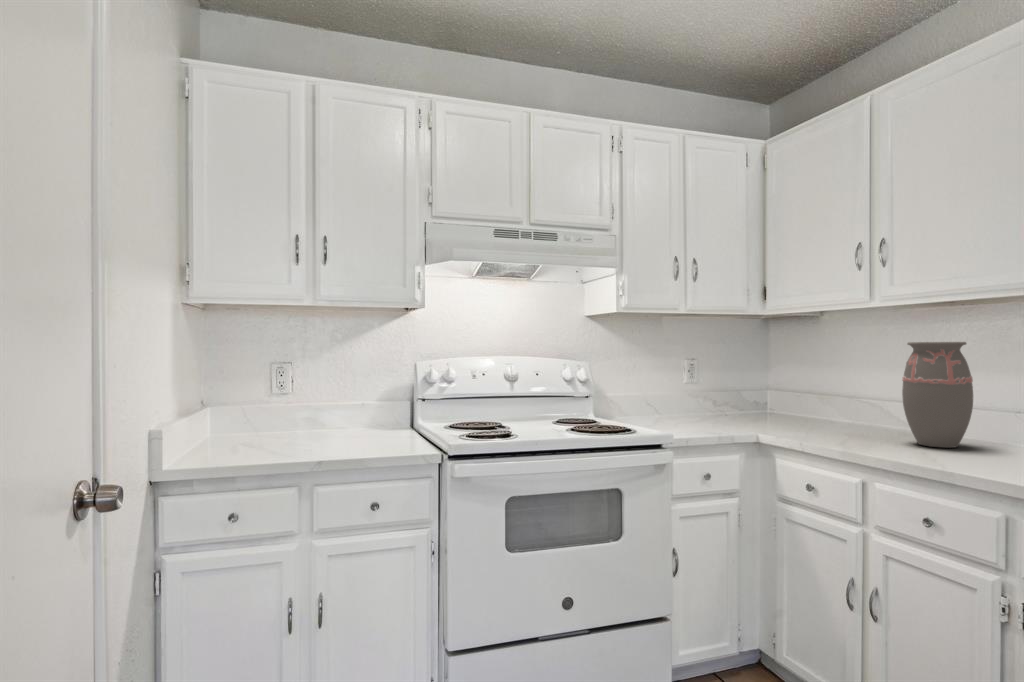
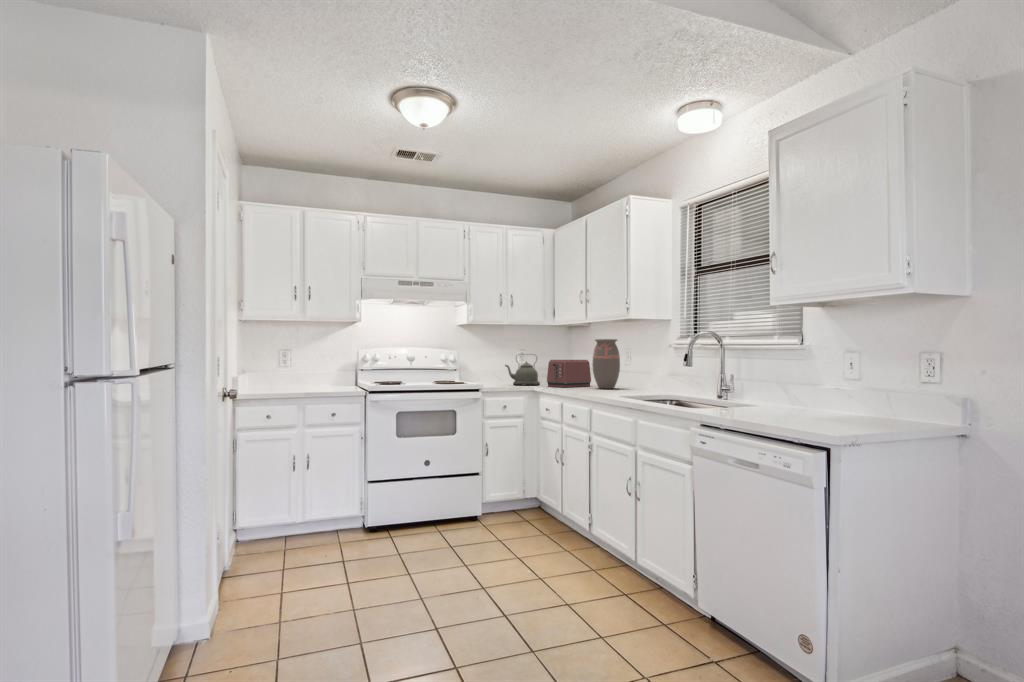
kettle: none [681,367,748,427] -> present [505,362,540,385]
toaster: none [780,378,862,438] -> present [547,360,591,387]

